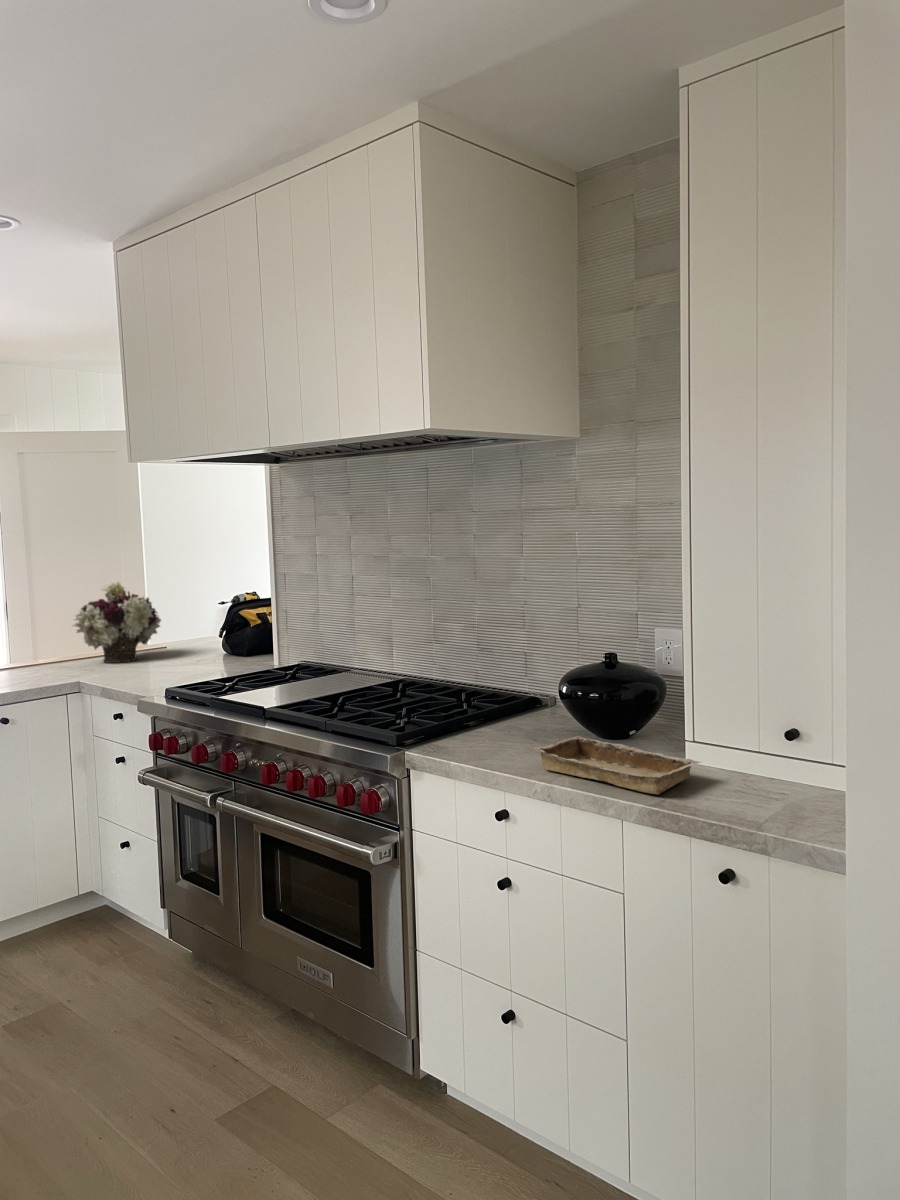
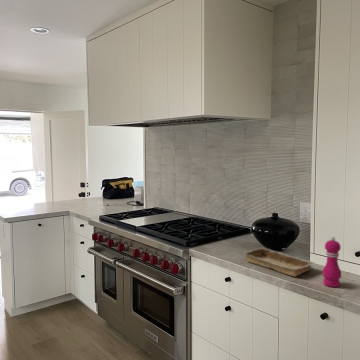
flower arrangement: present [73,582,161,663] -> none [68,173,102,204]
pepper mill: none [717,697,759,810] -> present [322,237,341,287]

